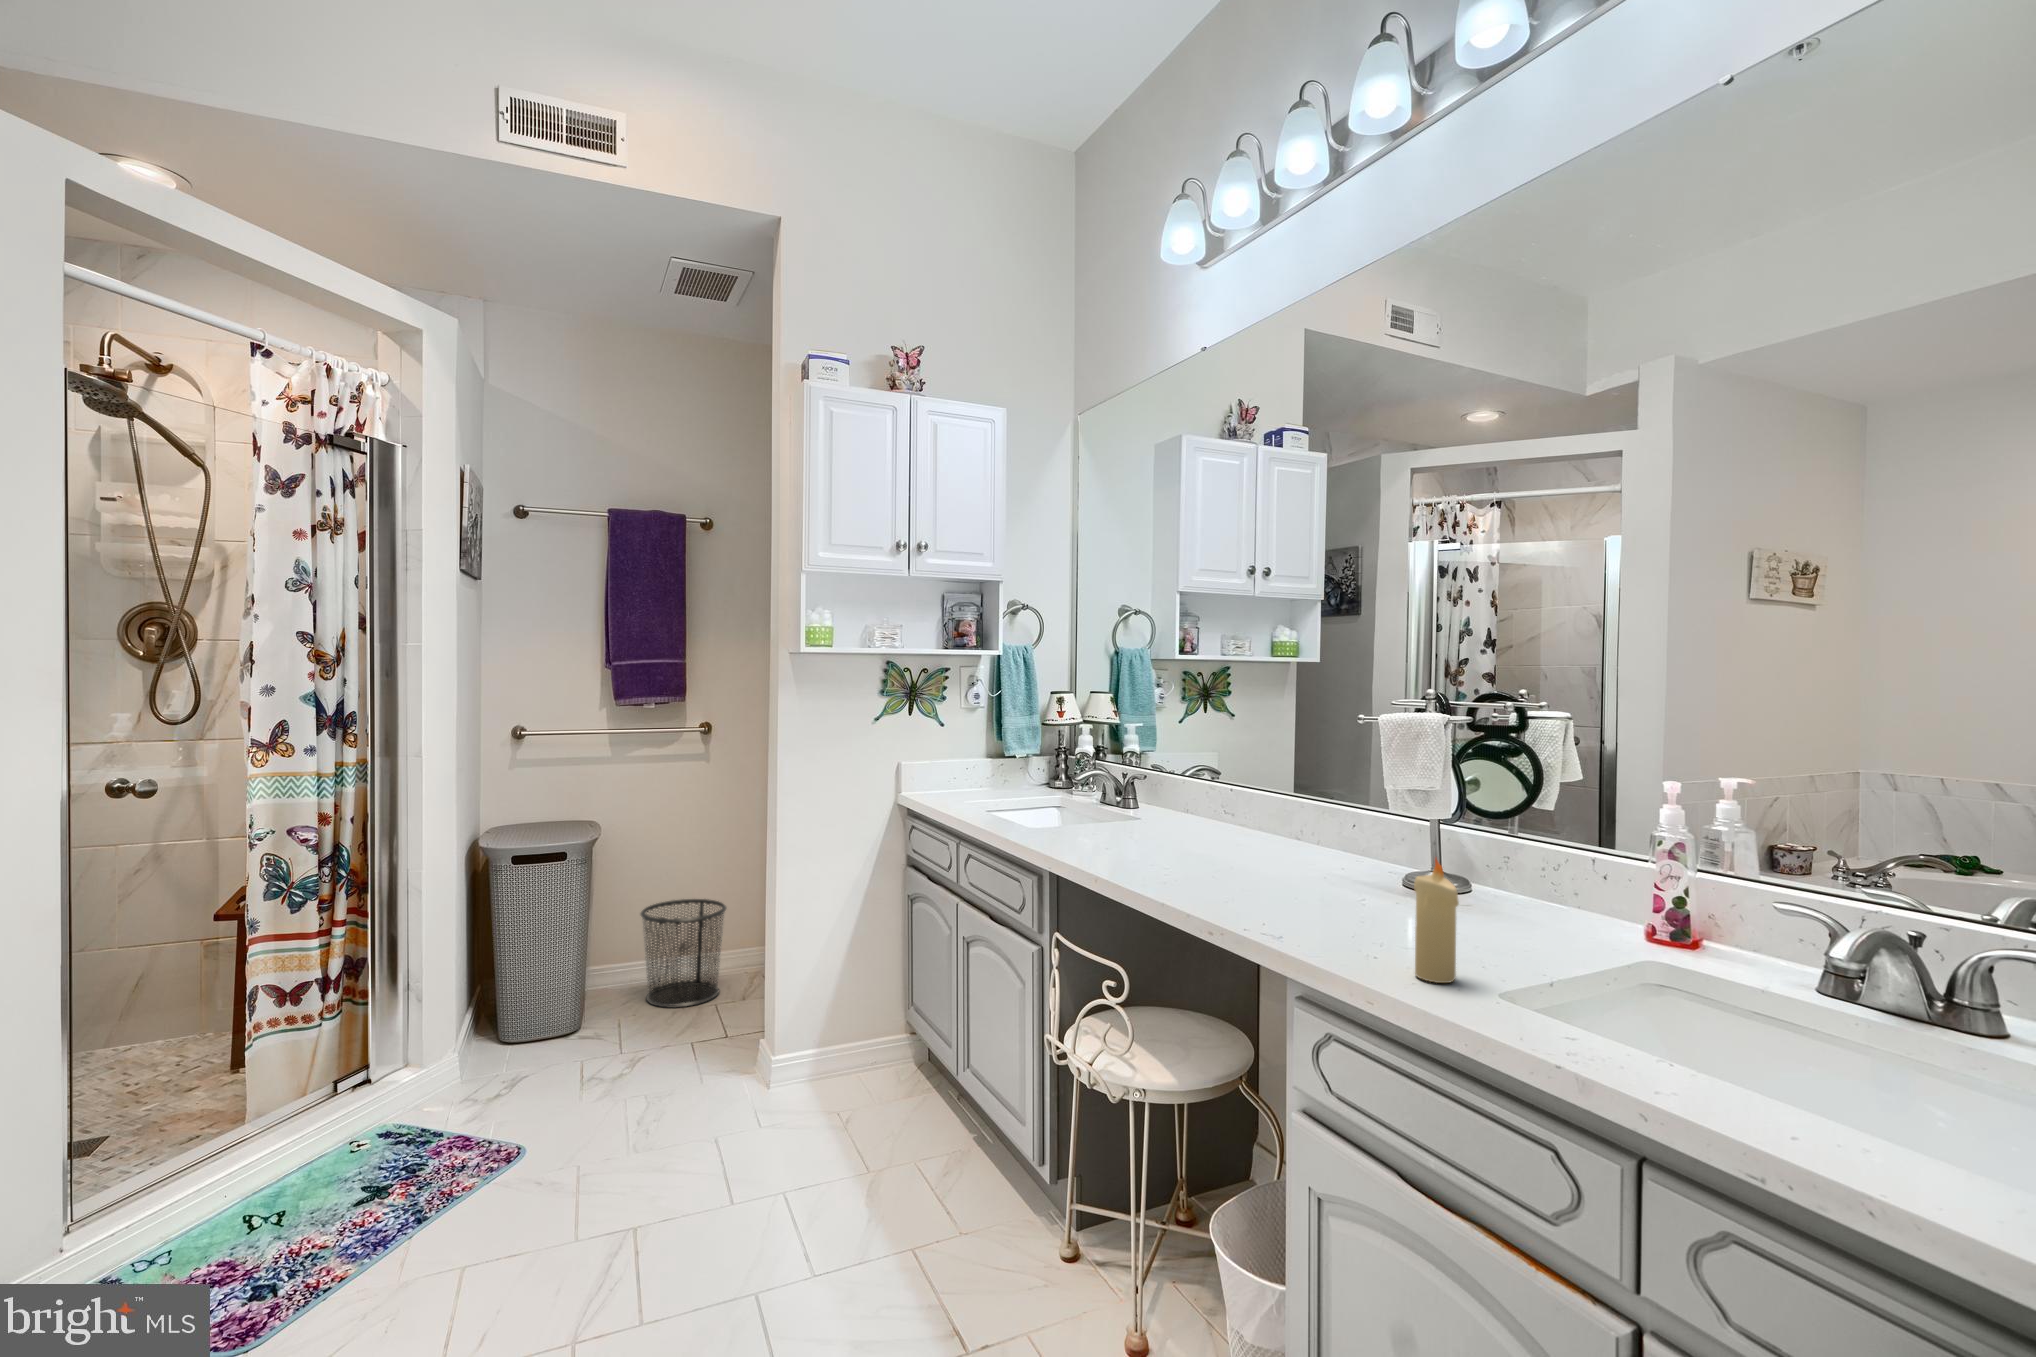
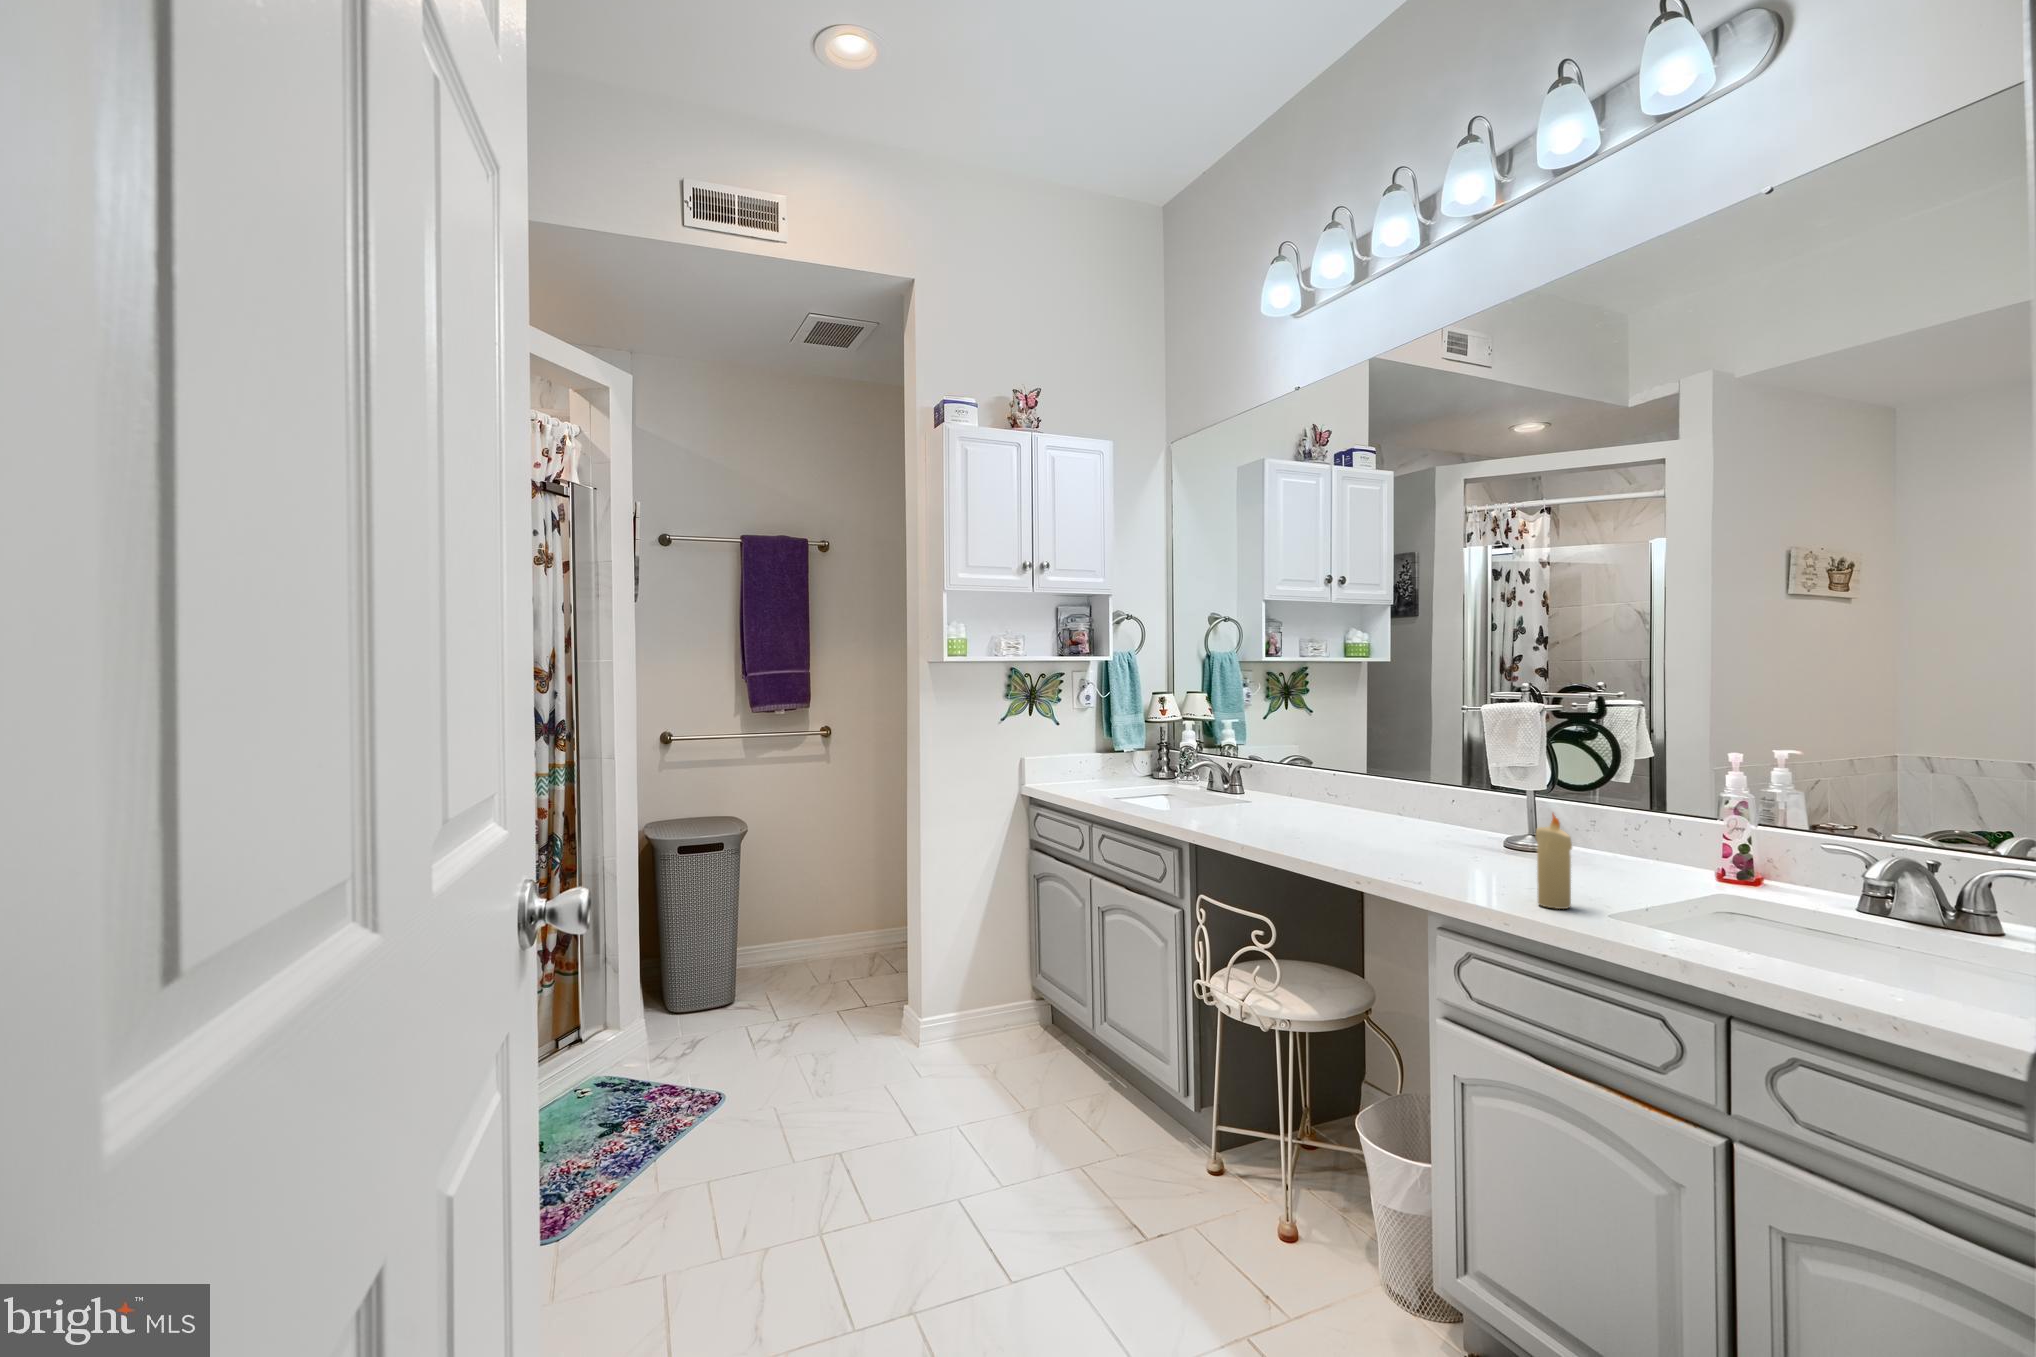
waste bin: present [641,899,726,1008] -> none [775,887,851,984]

